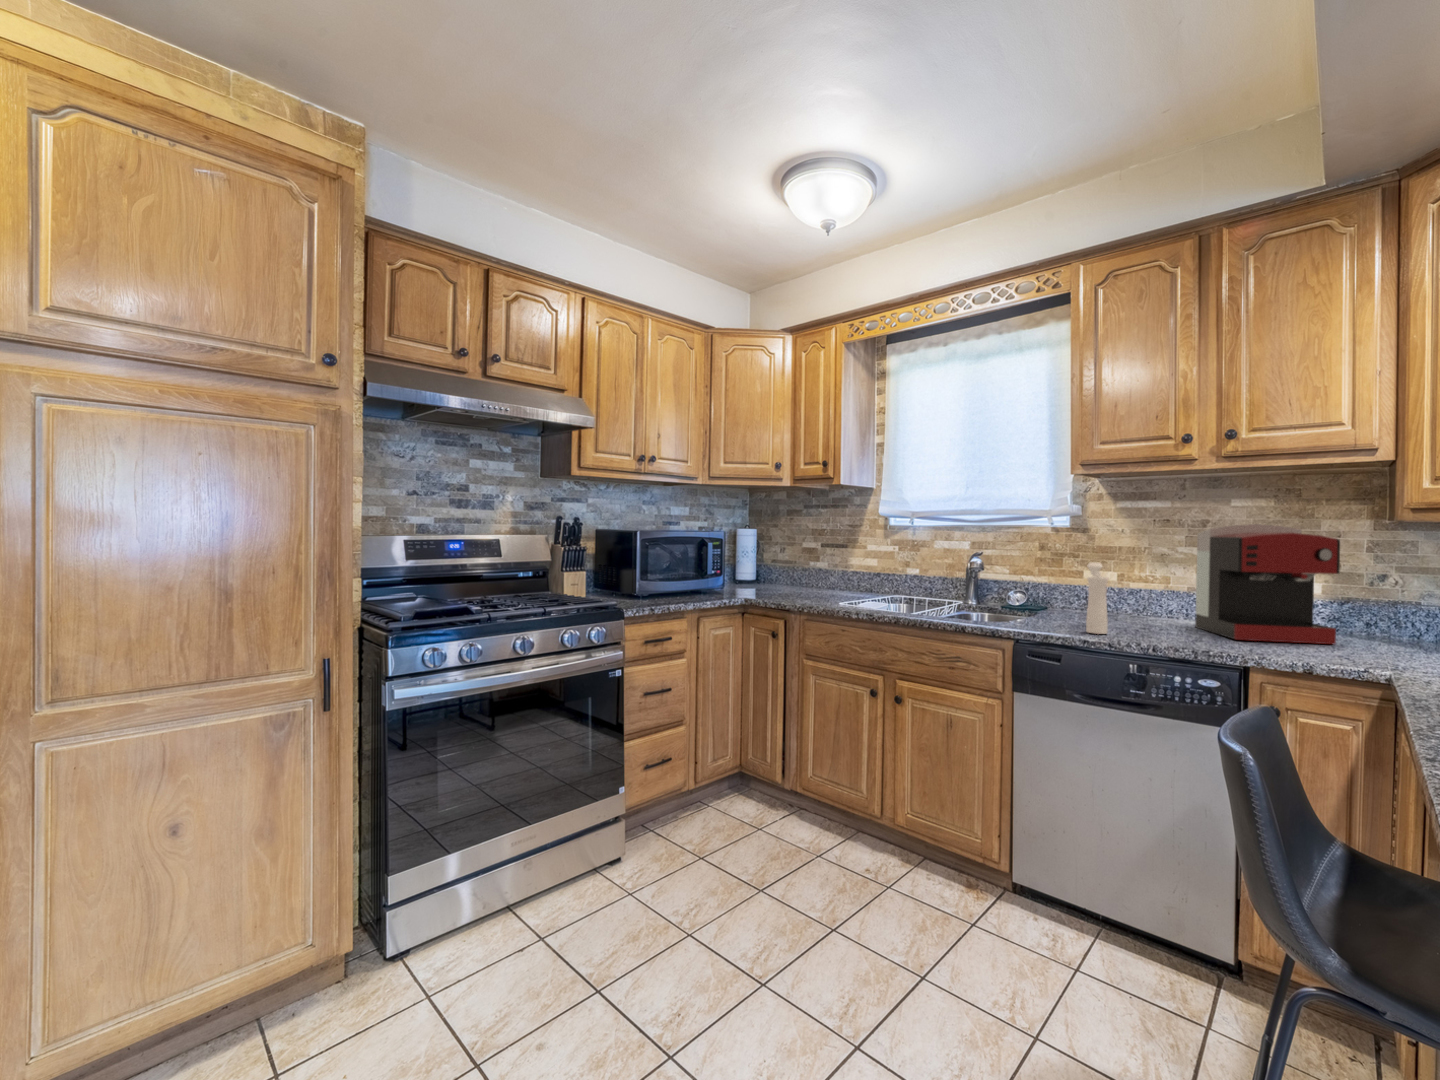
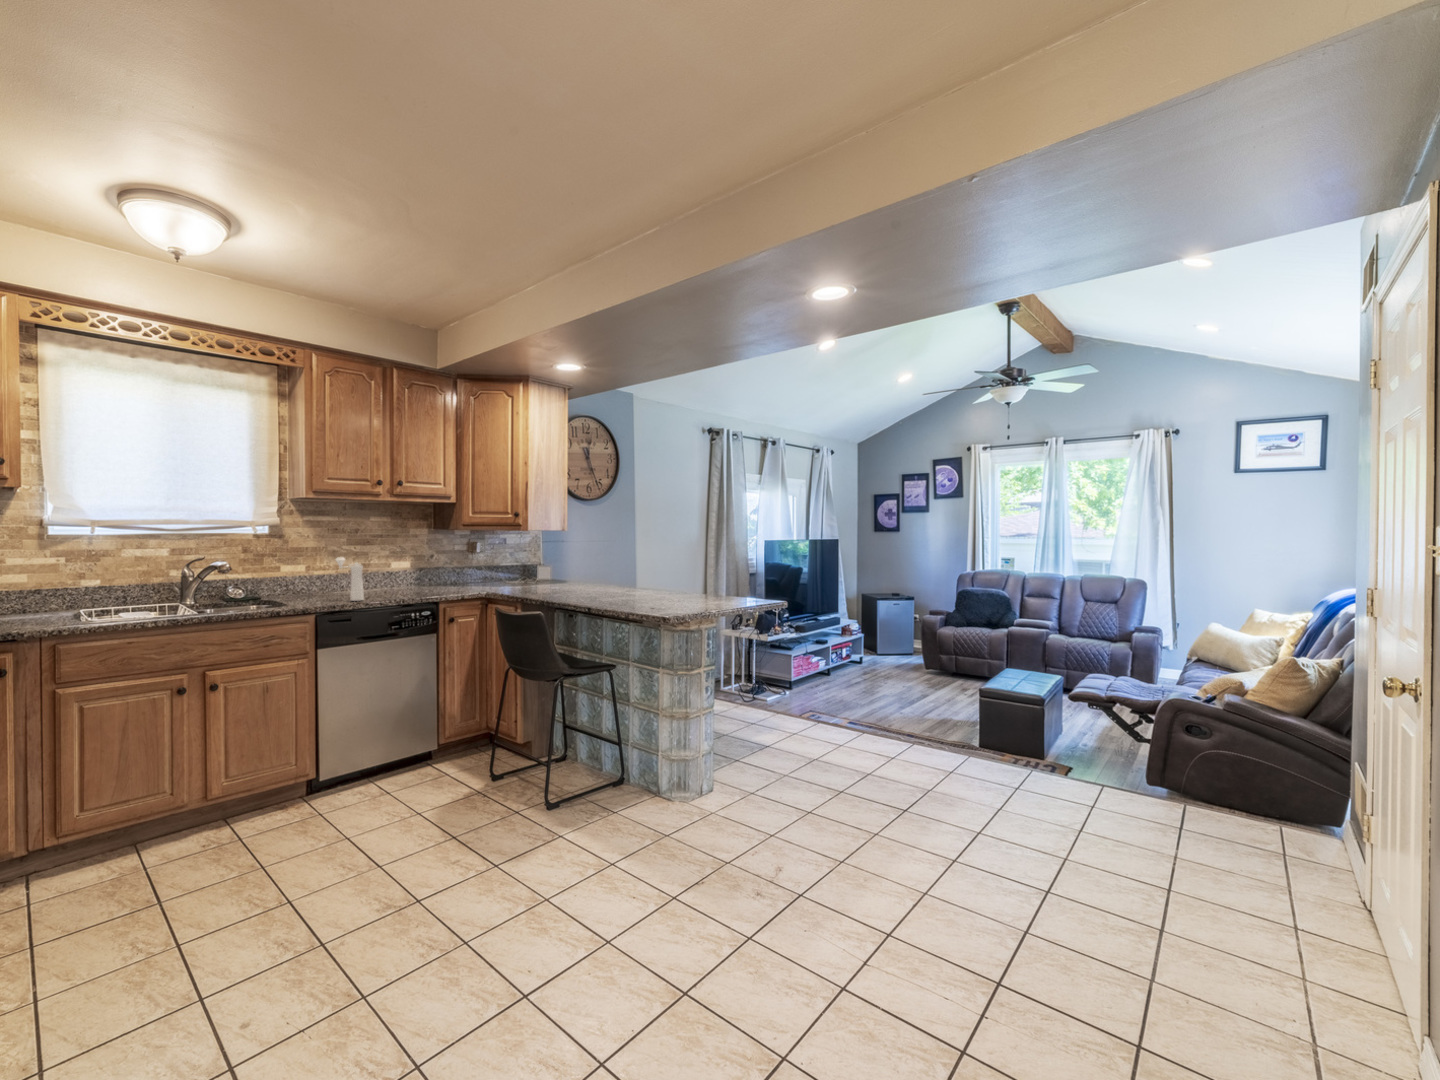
coffee maker: present [1195,524,1340,644] -> none [369,532,438,593]

